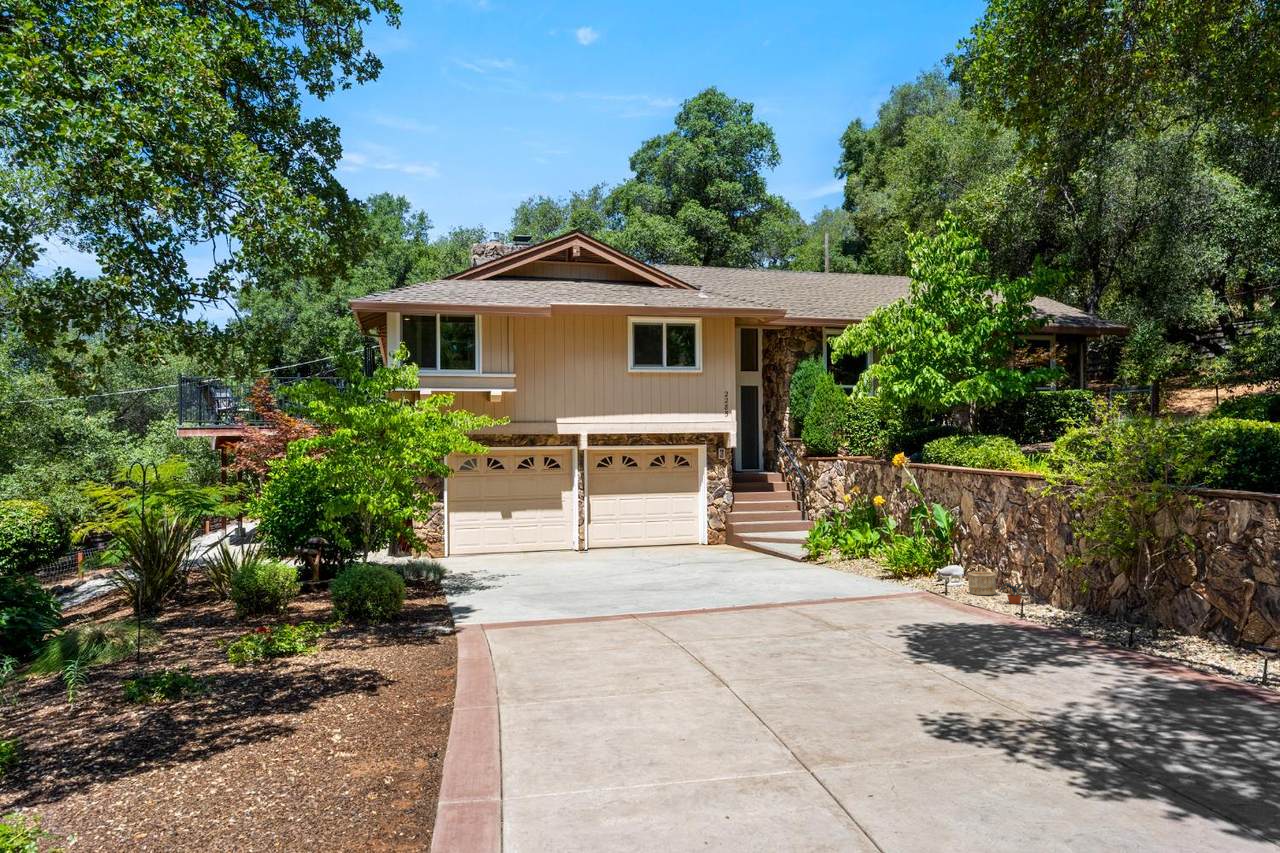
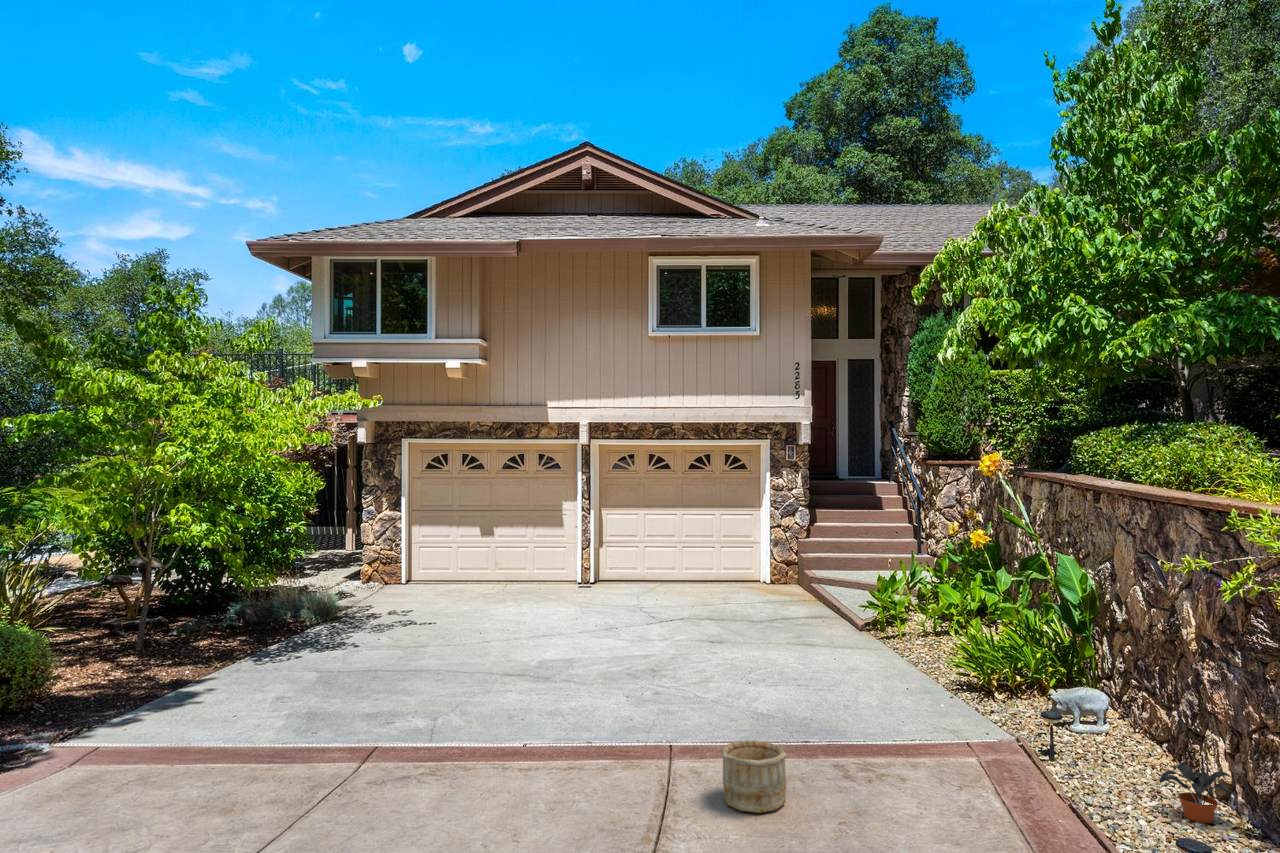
wooden bucket: present [968,572,996,595] -> present [721,741,787,813]

